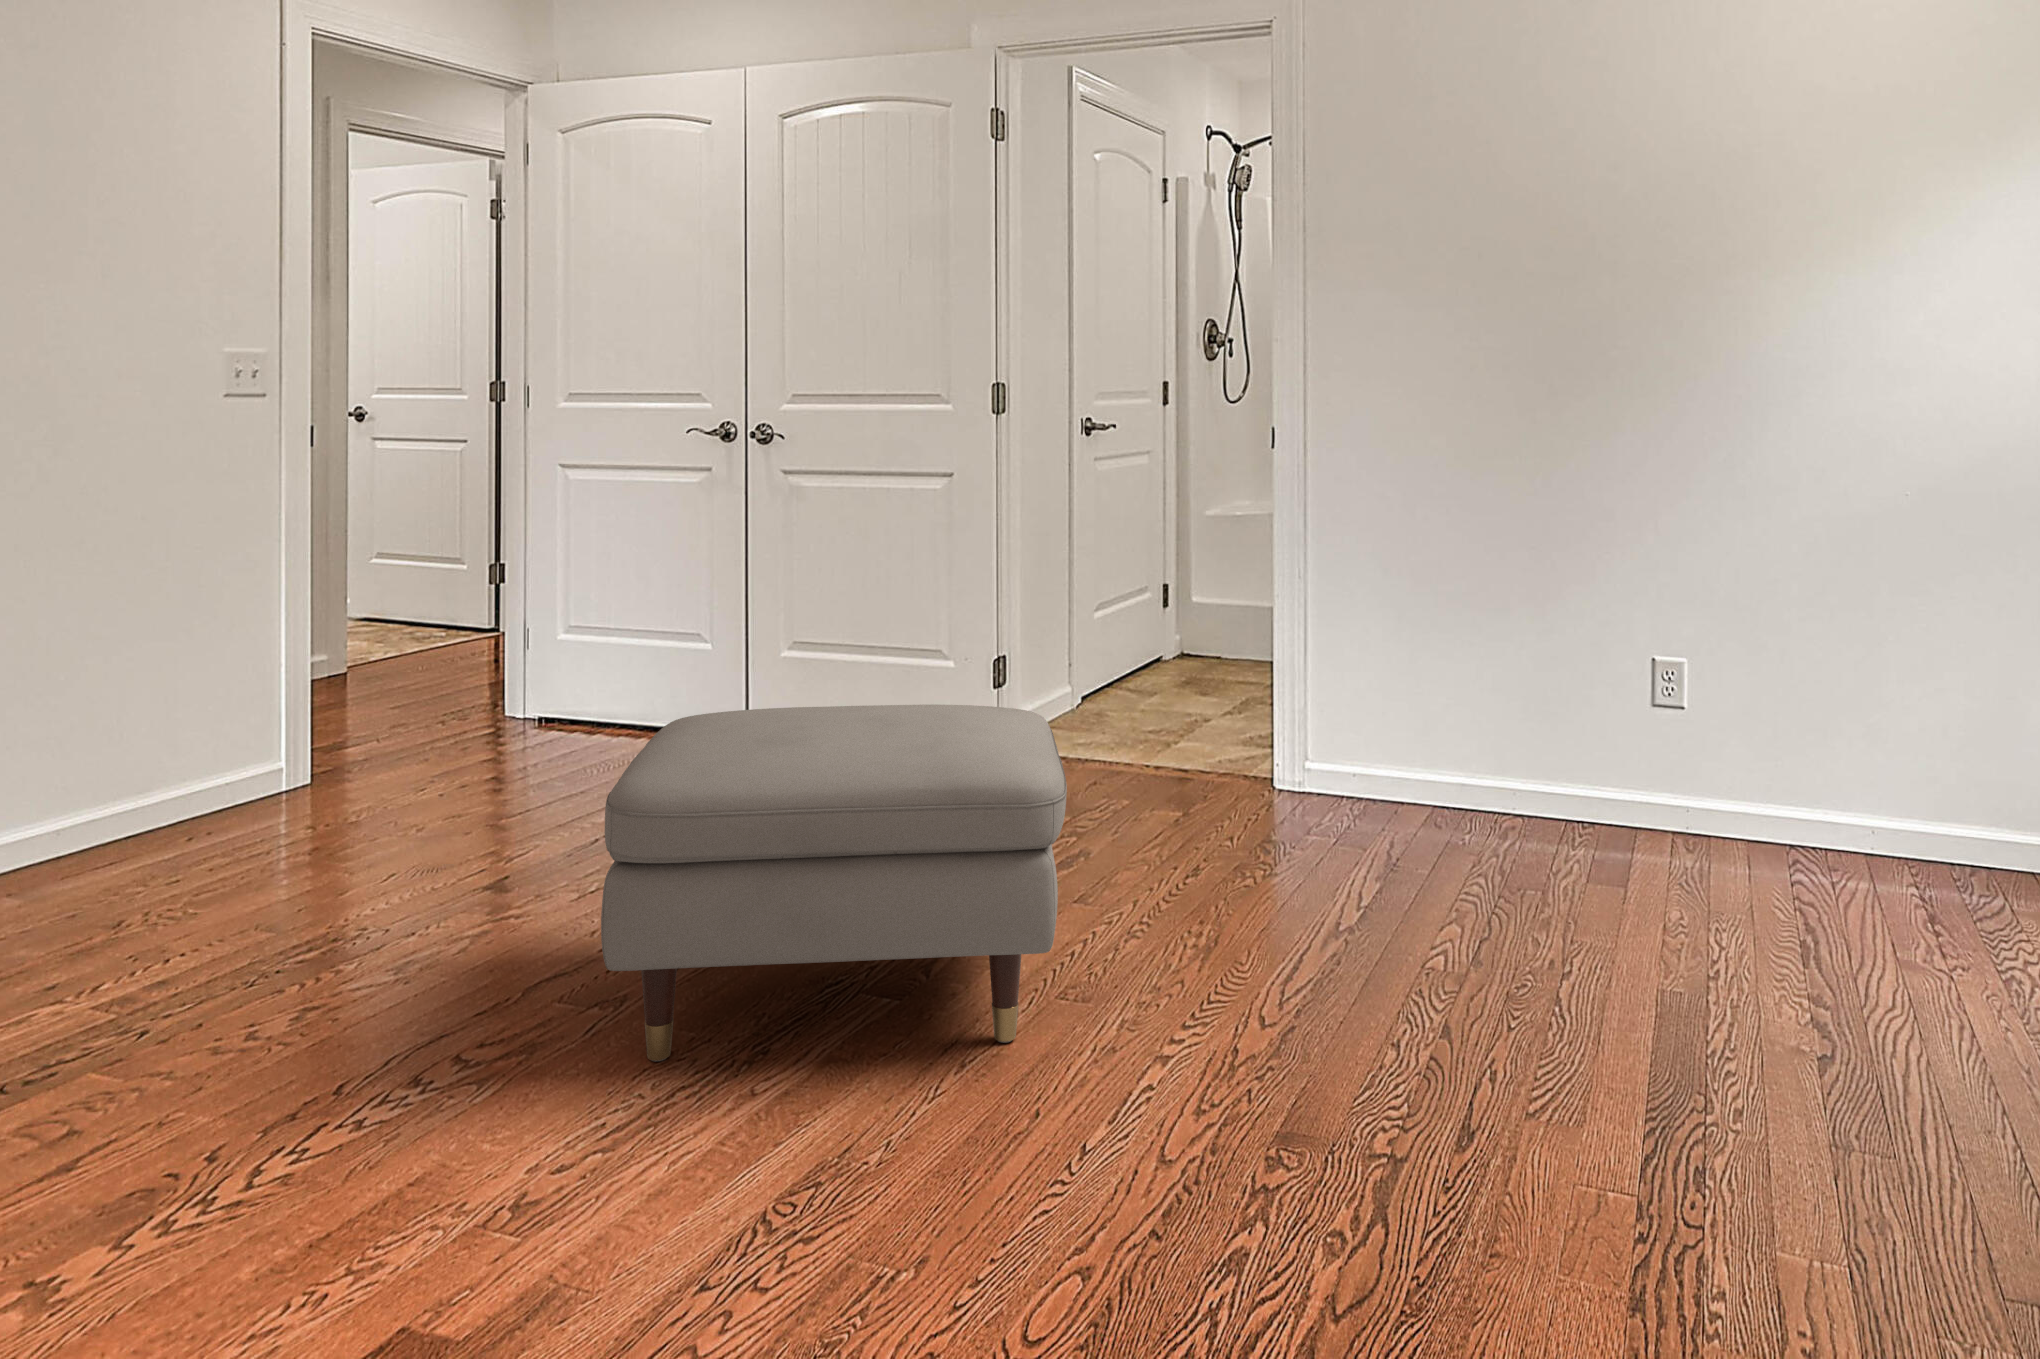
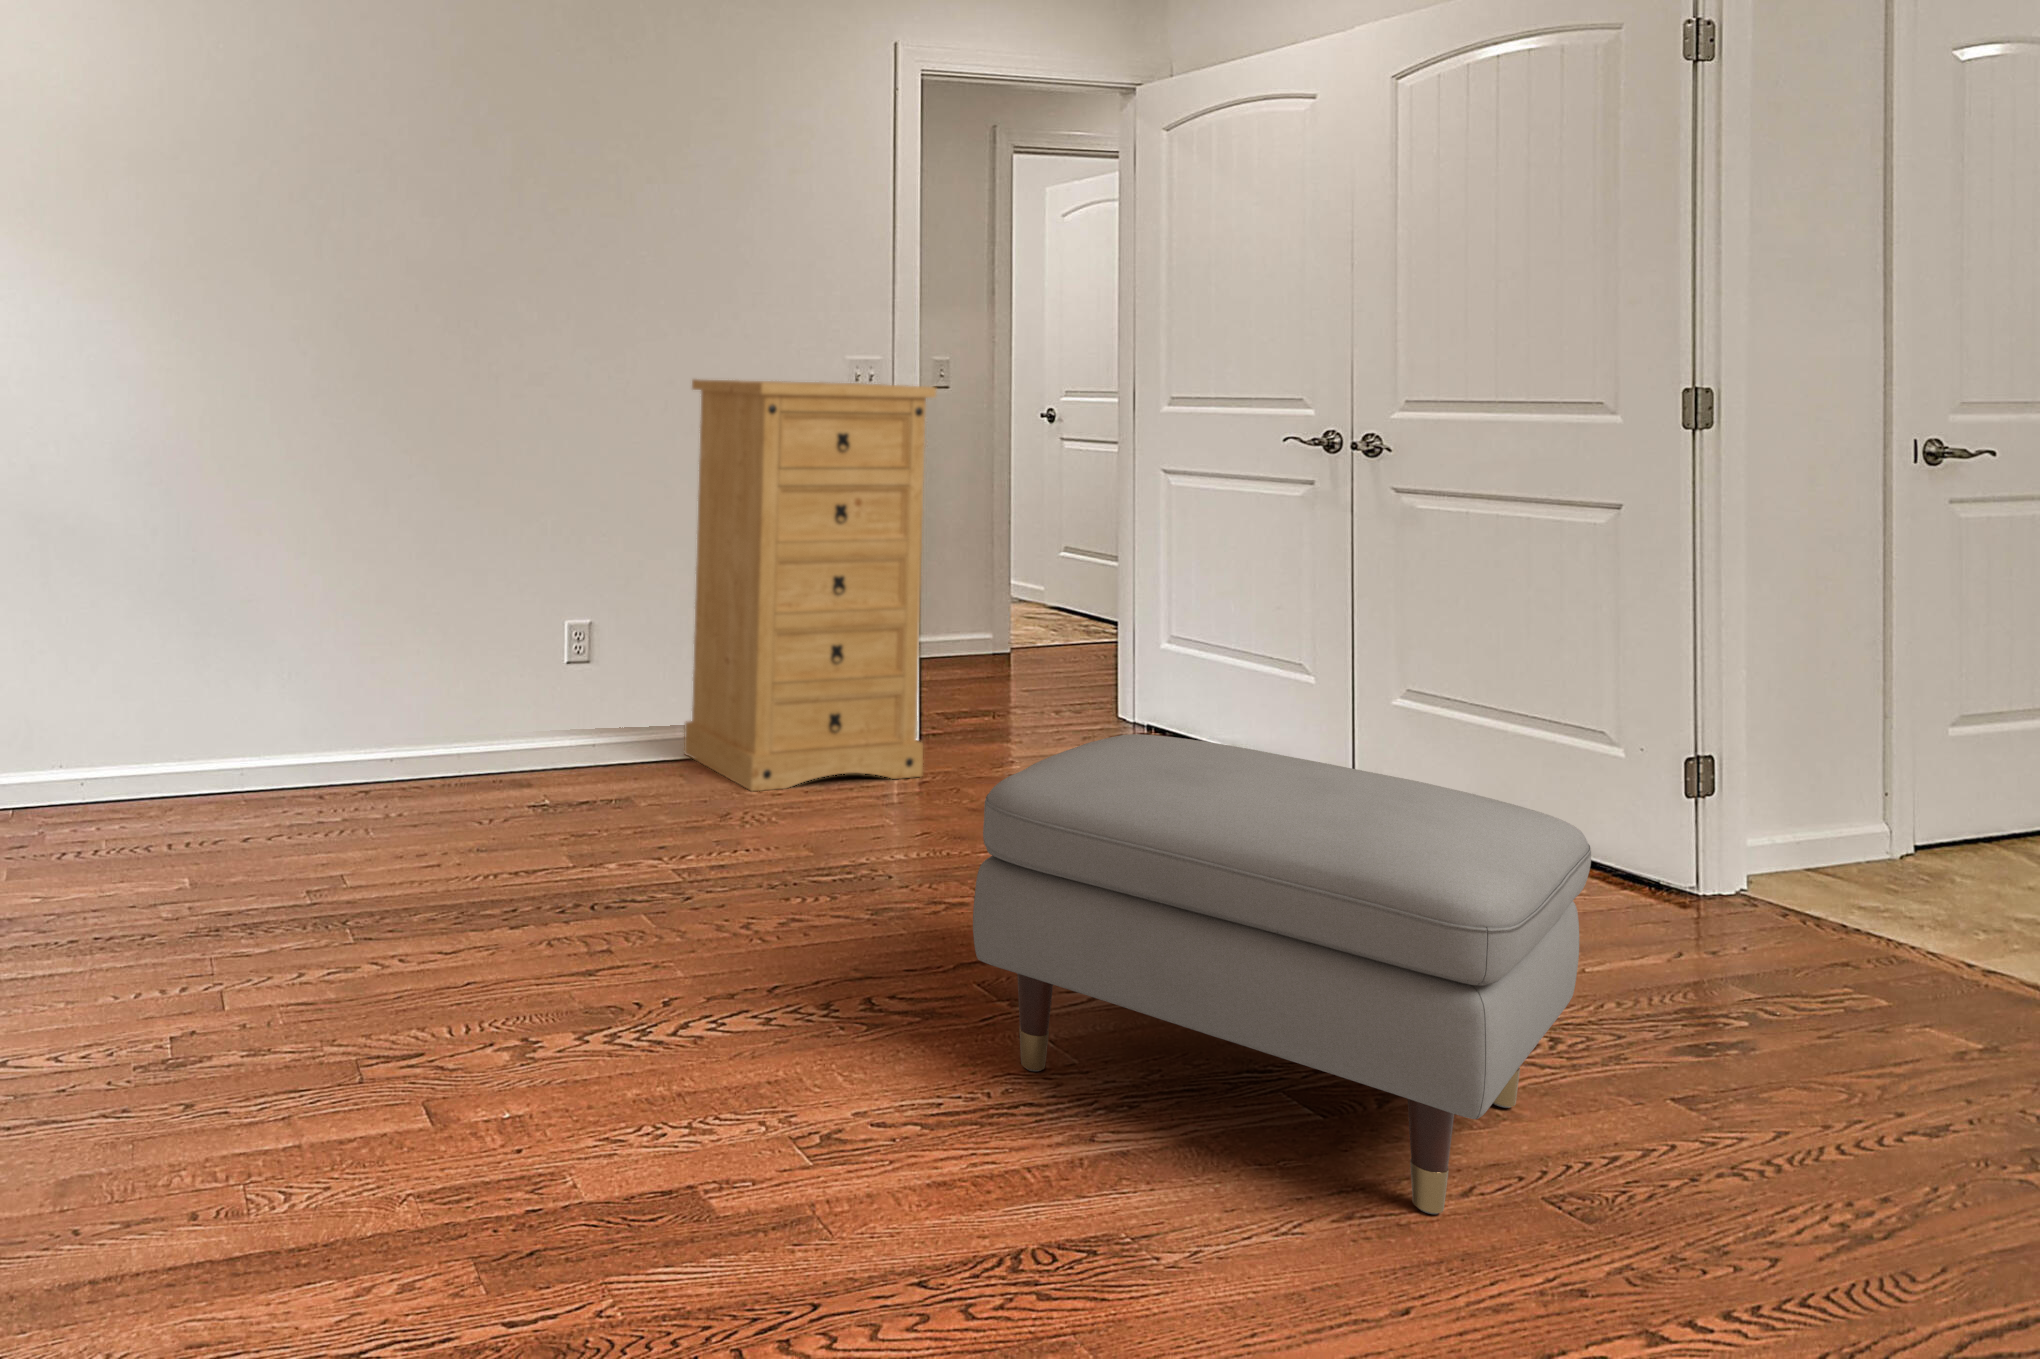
dresser: none [20,394,356,892] -> present [684,379,936,791]

